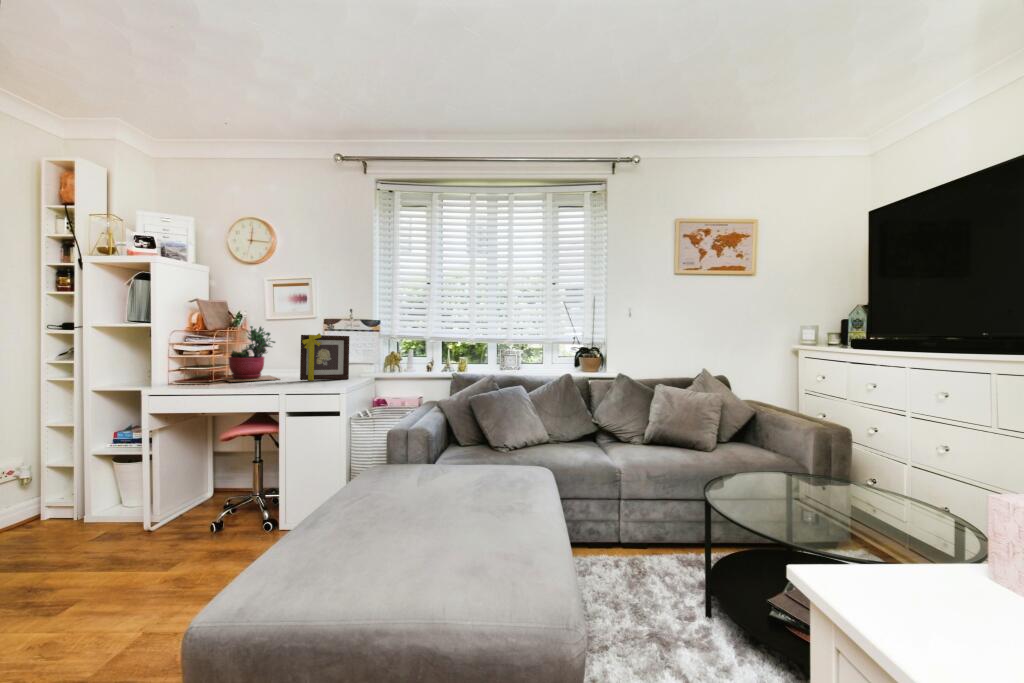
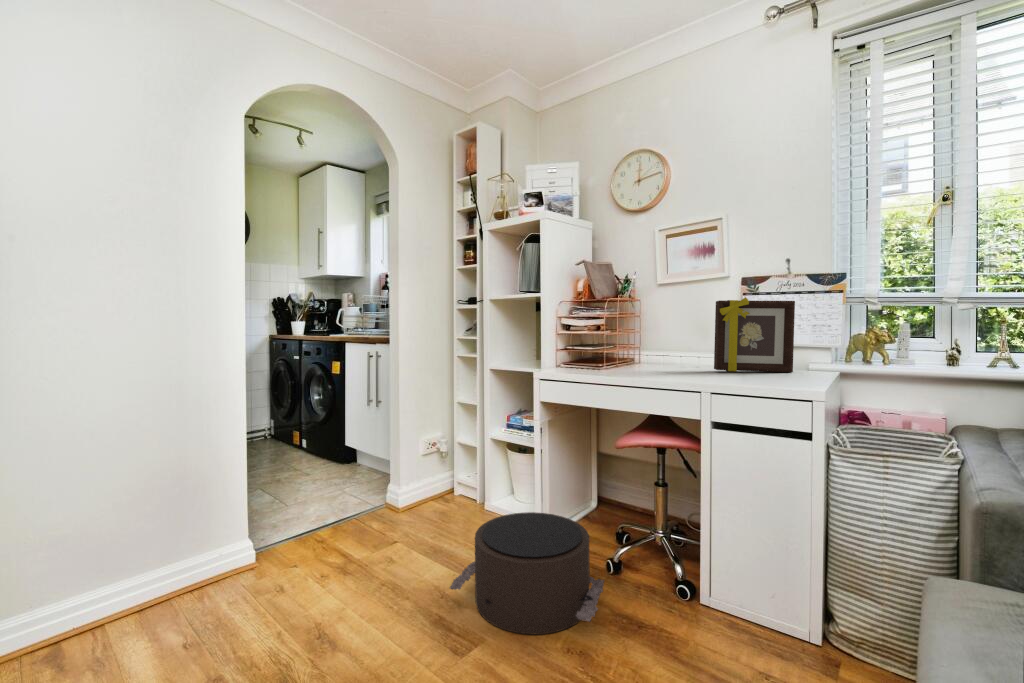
succulent plant: present [222,326,278,382] -> none [607,292,684,367]
pouf: none [42,501,207,594] -> present [450,512,604,634]

